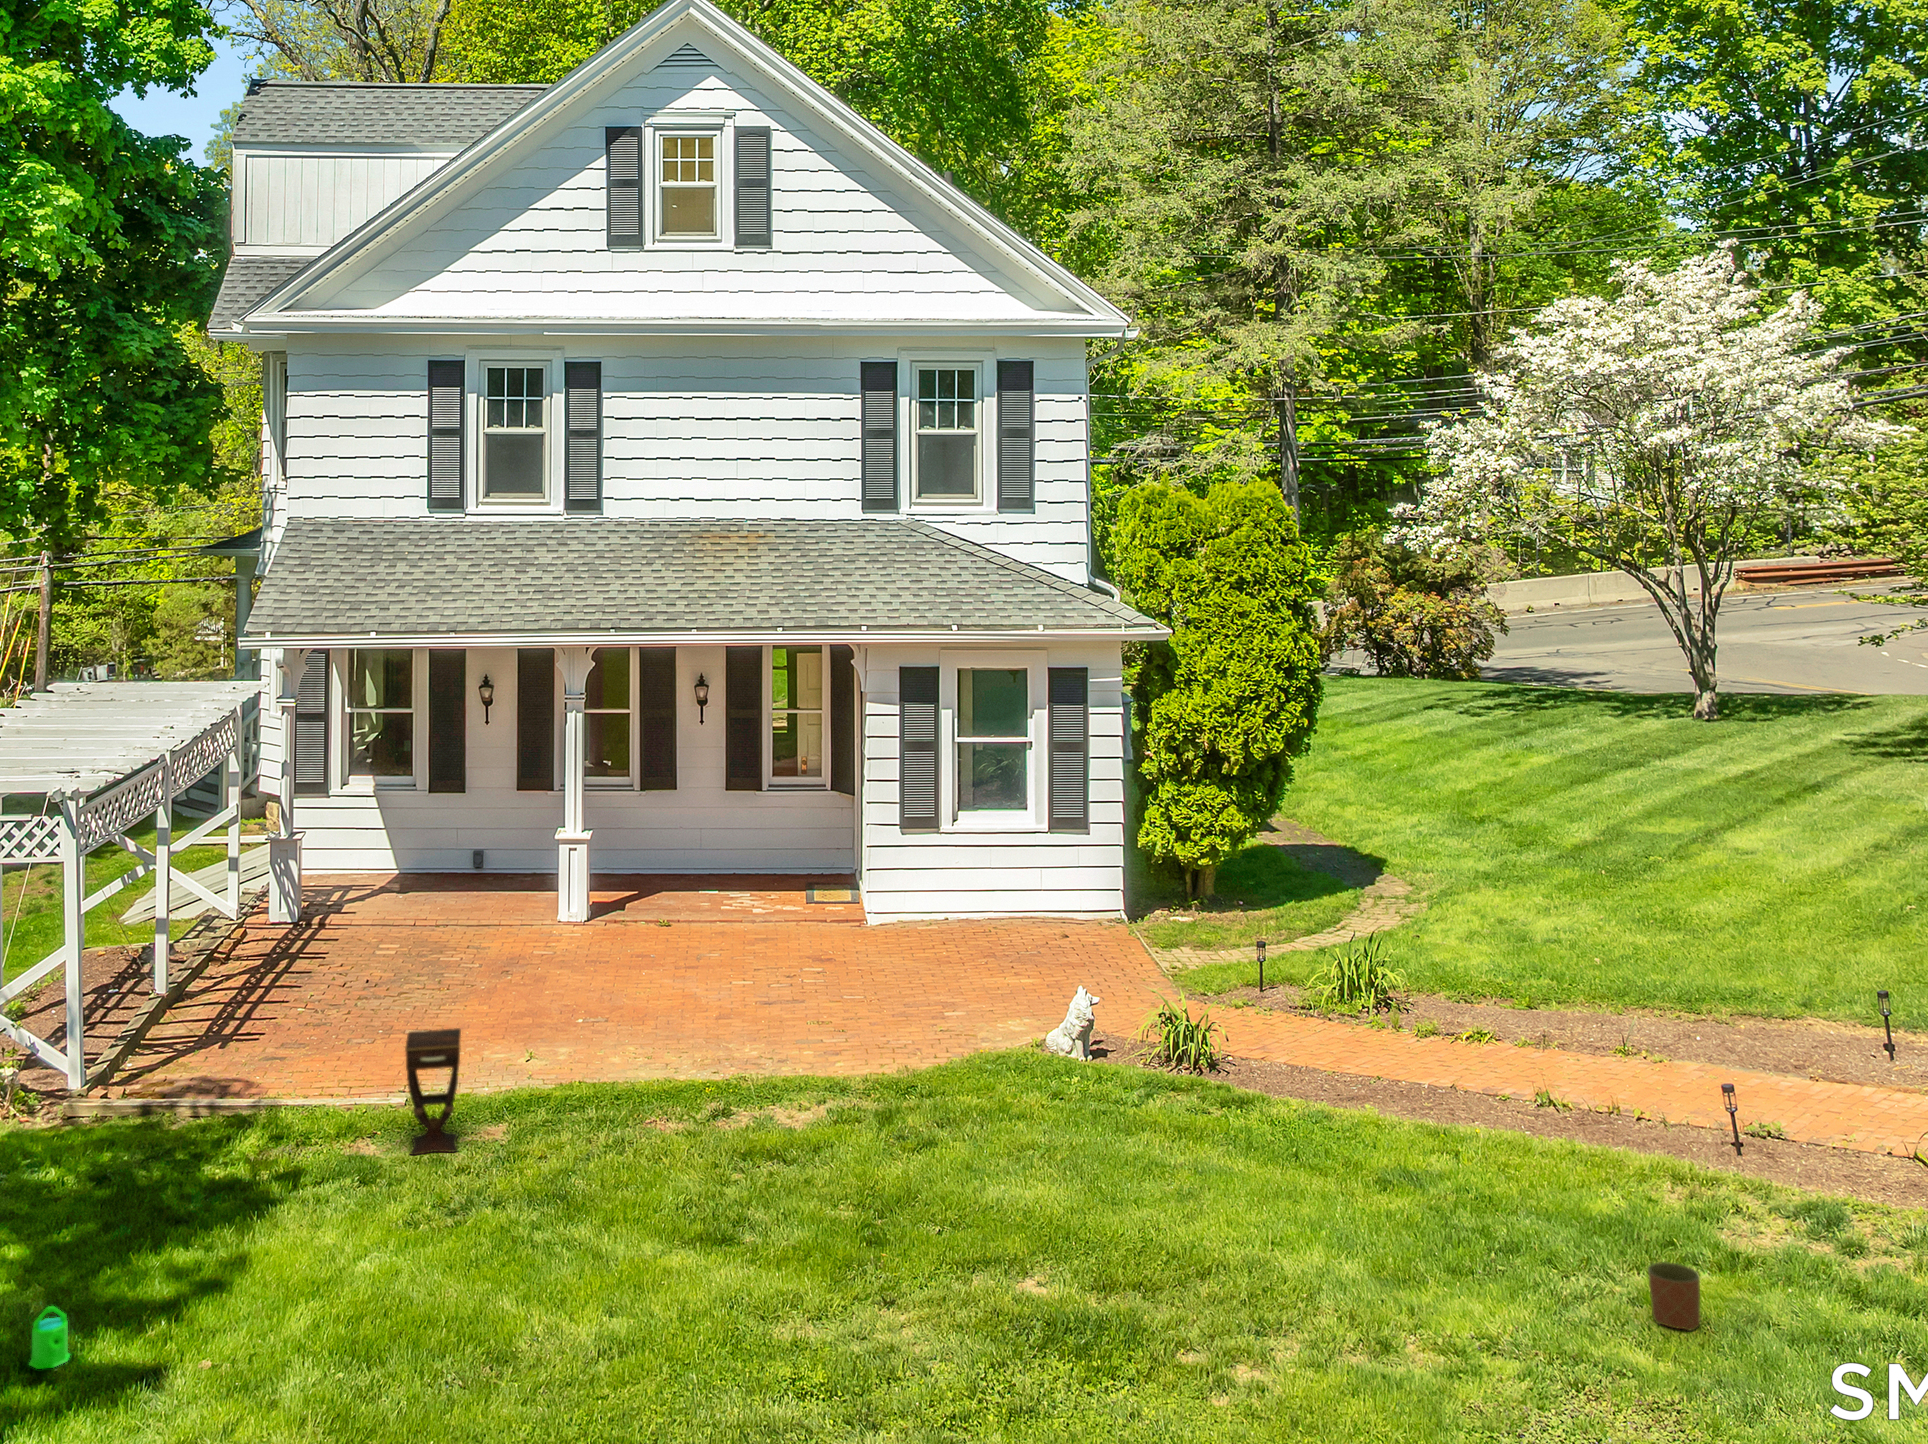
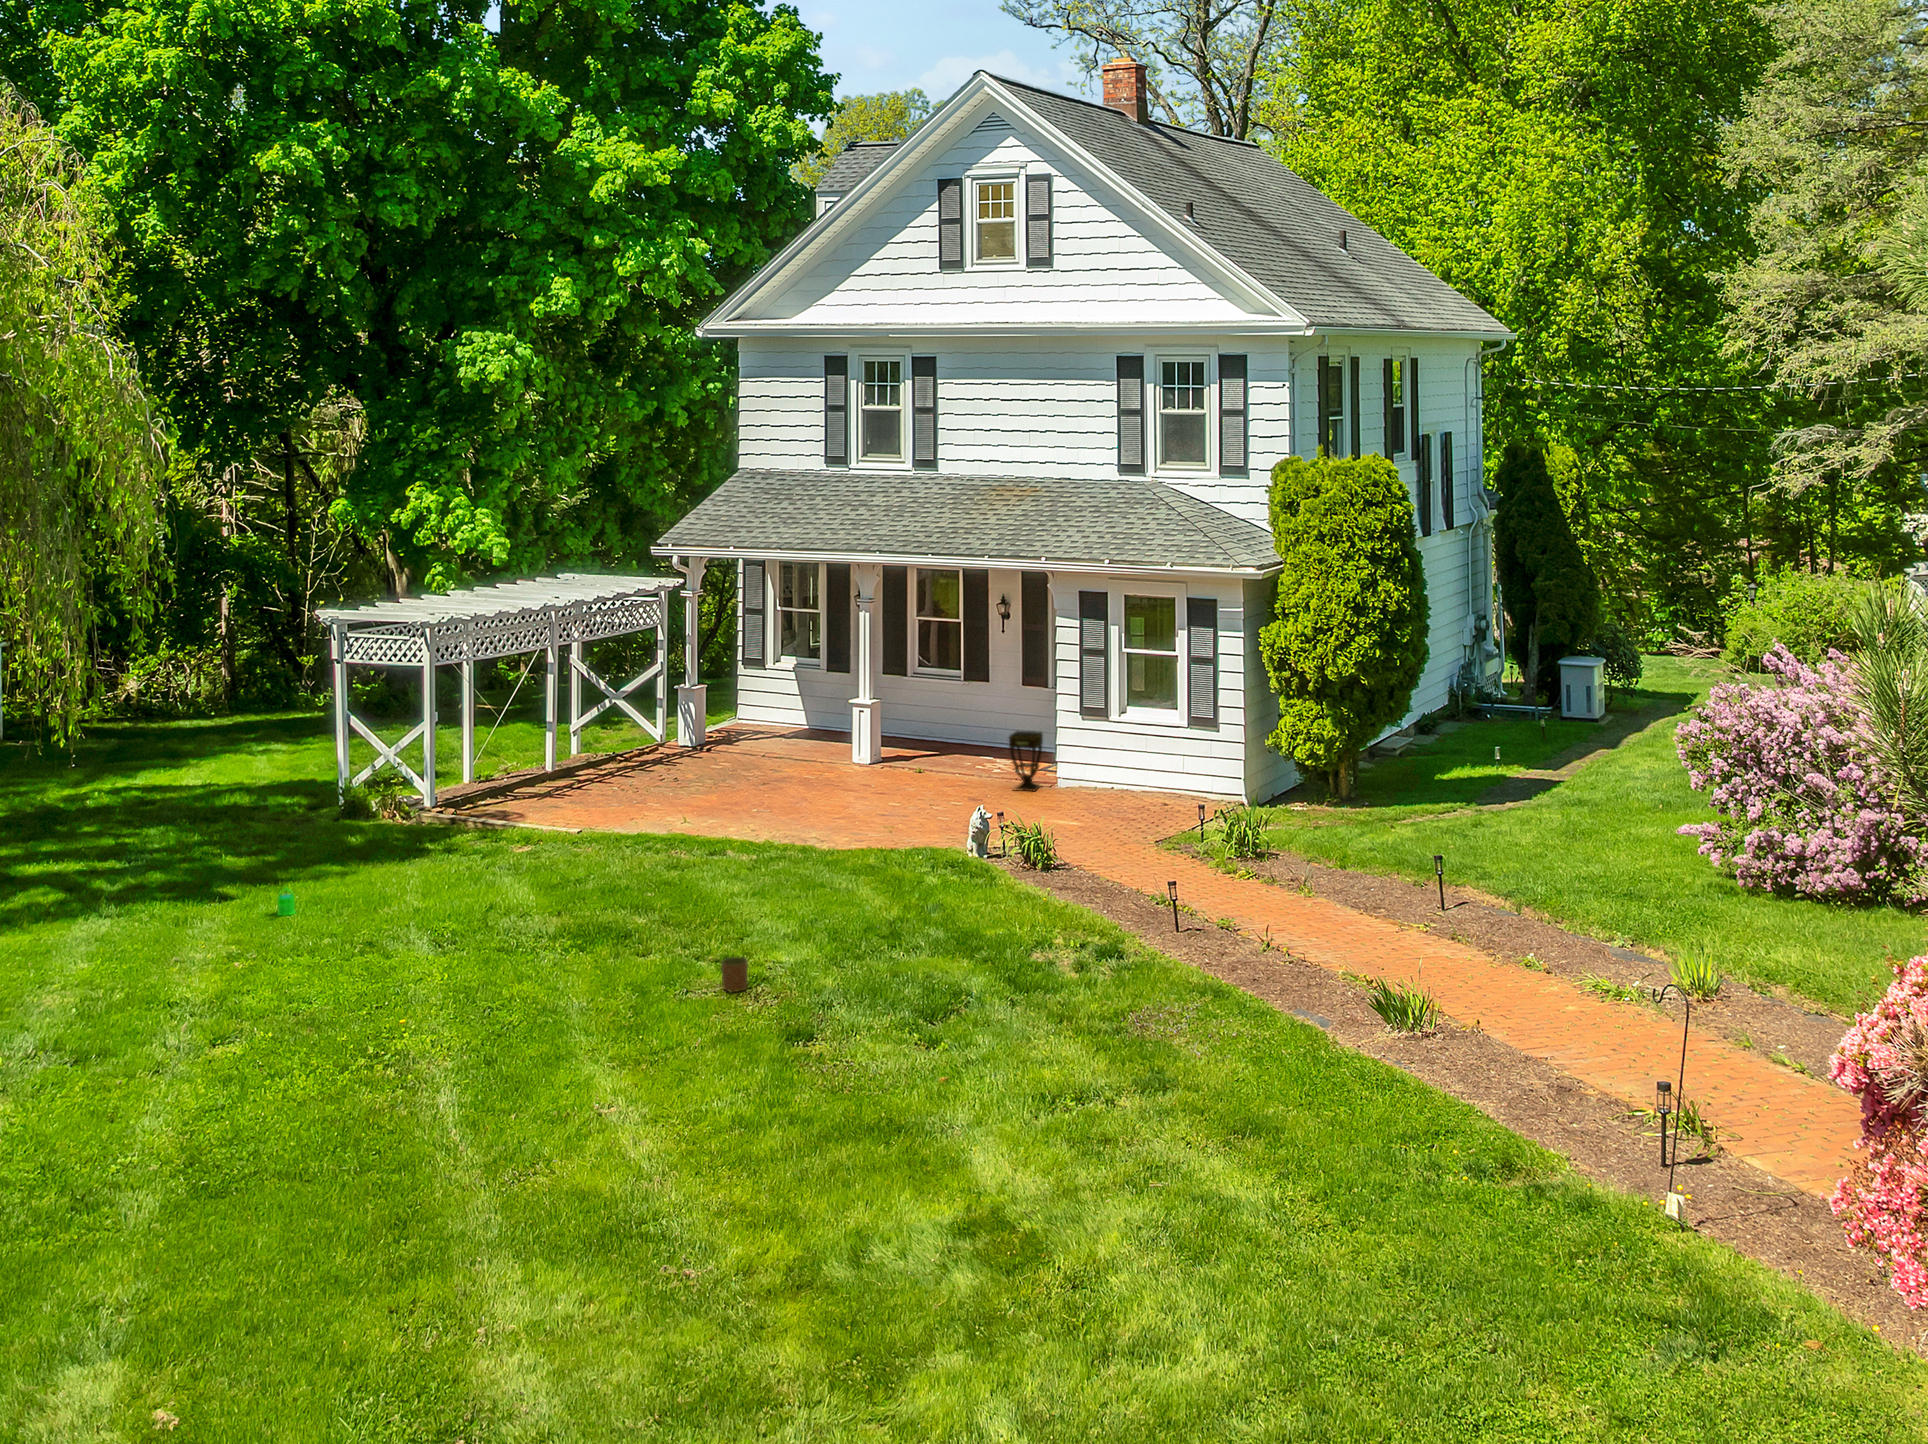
side table: present [405,1028,461,1155] -> present [1009,731,1043,791]
planter: present [1648,1262,1700,1331] -> present [721,956,748,992]

